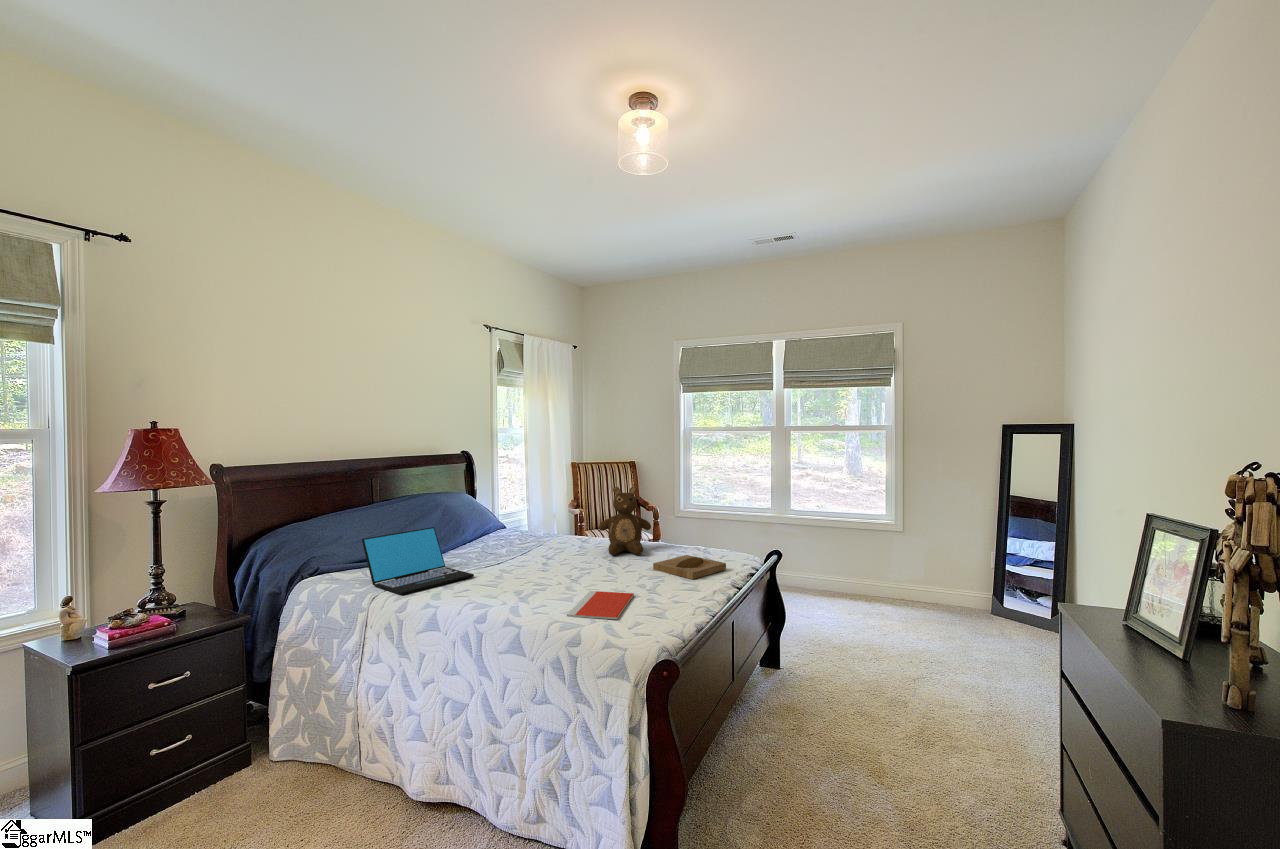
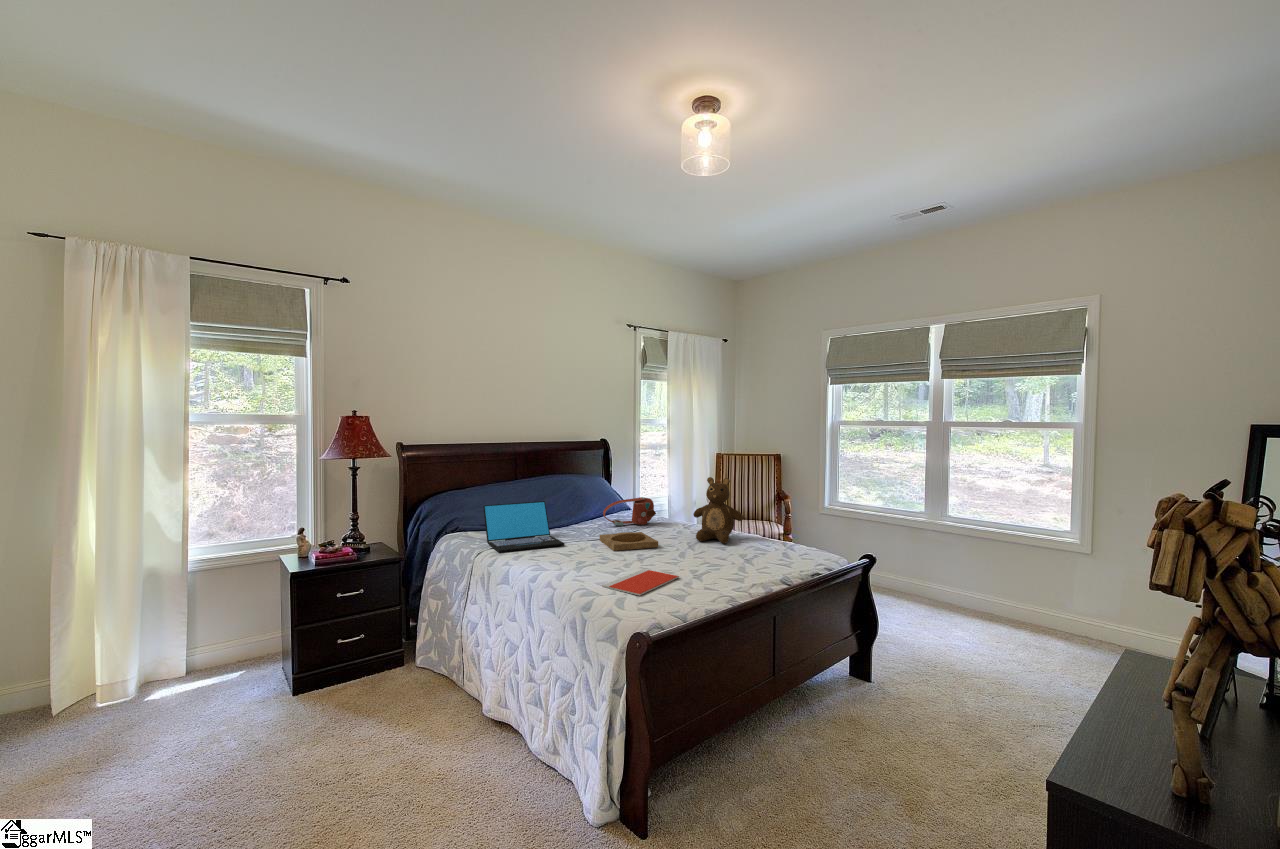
handbag: none [494,514,549,548] -> present [603,497,656,526]
tray: present [653,555,726,579] -> present [600,532,658,551]

